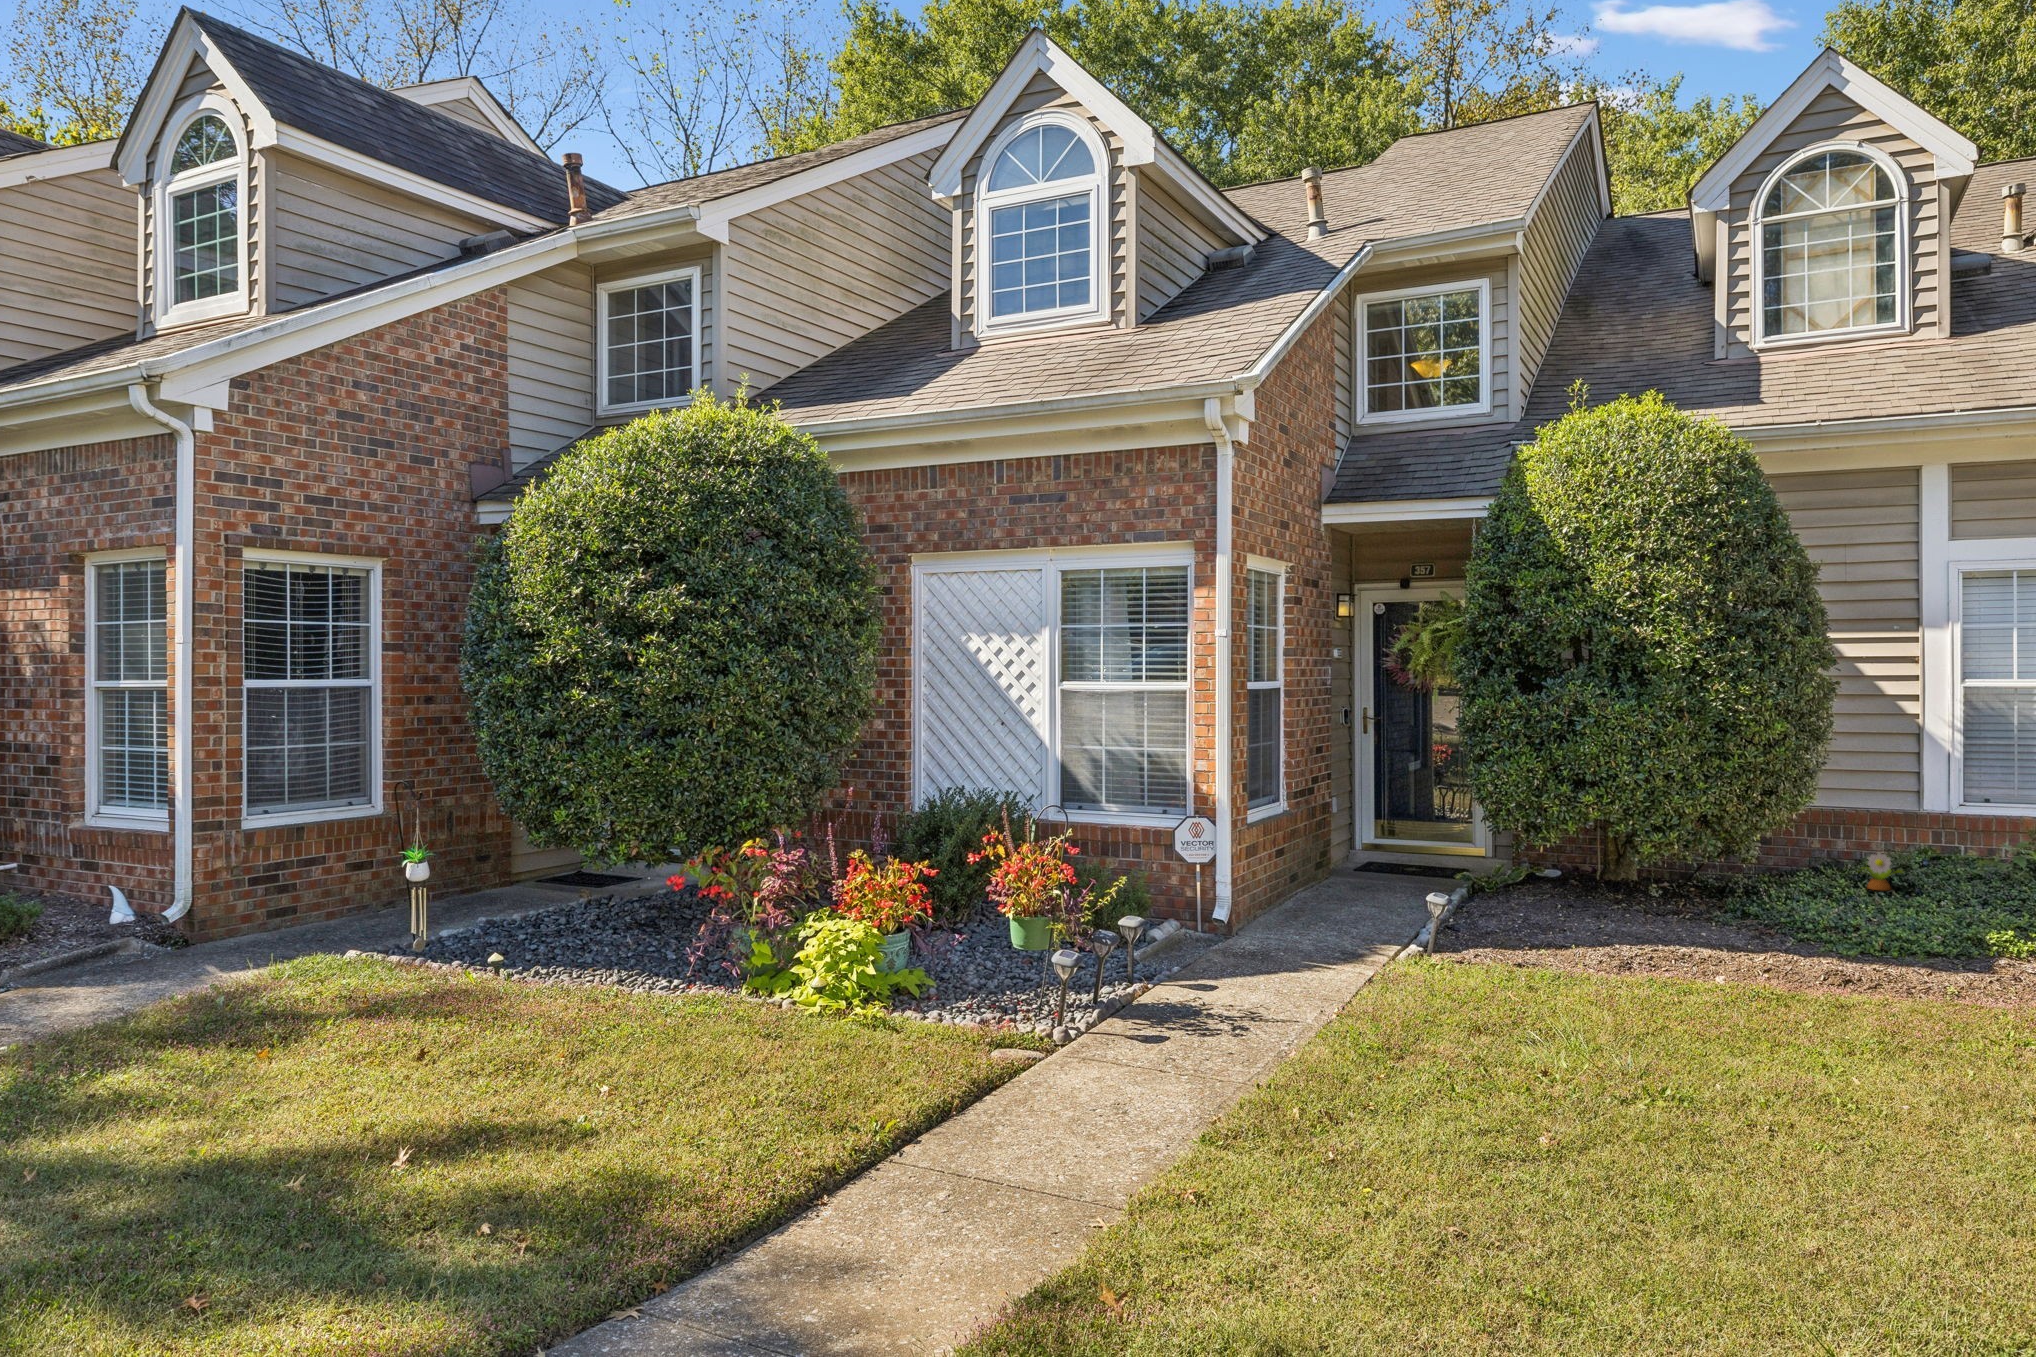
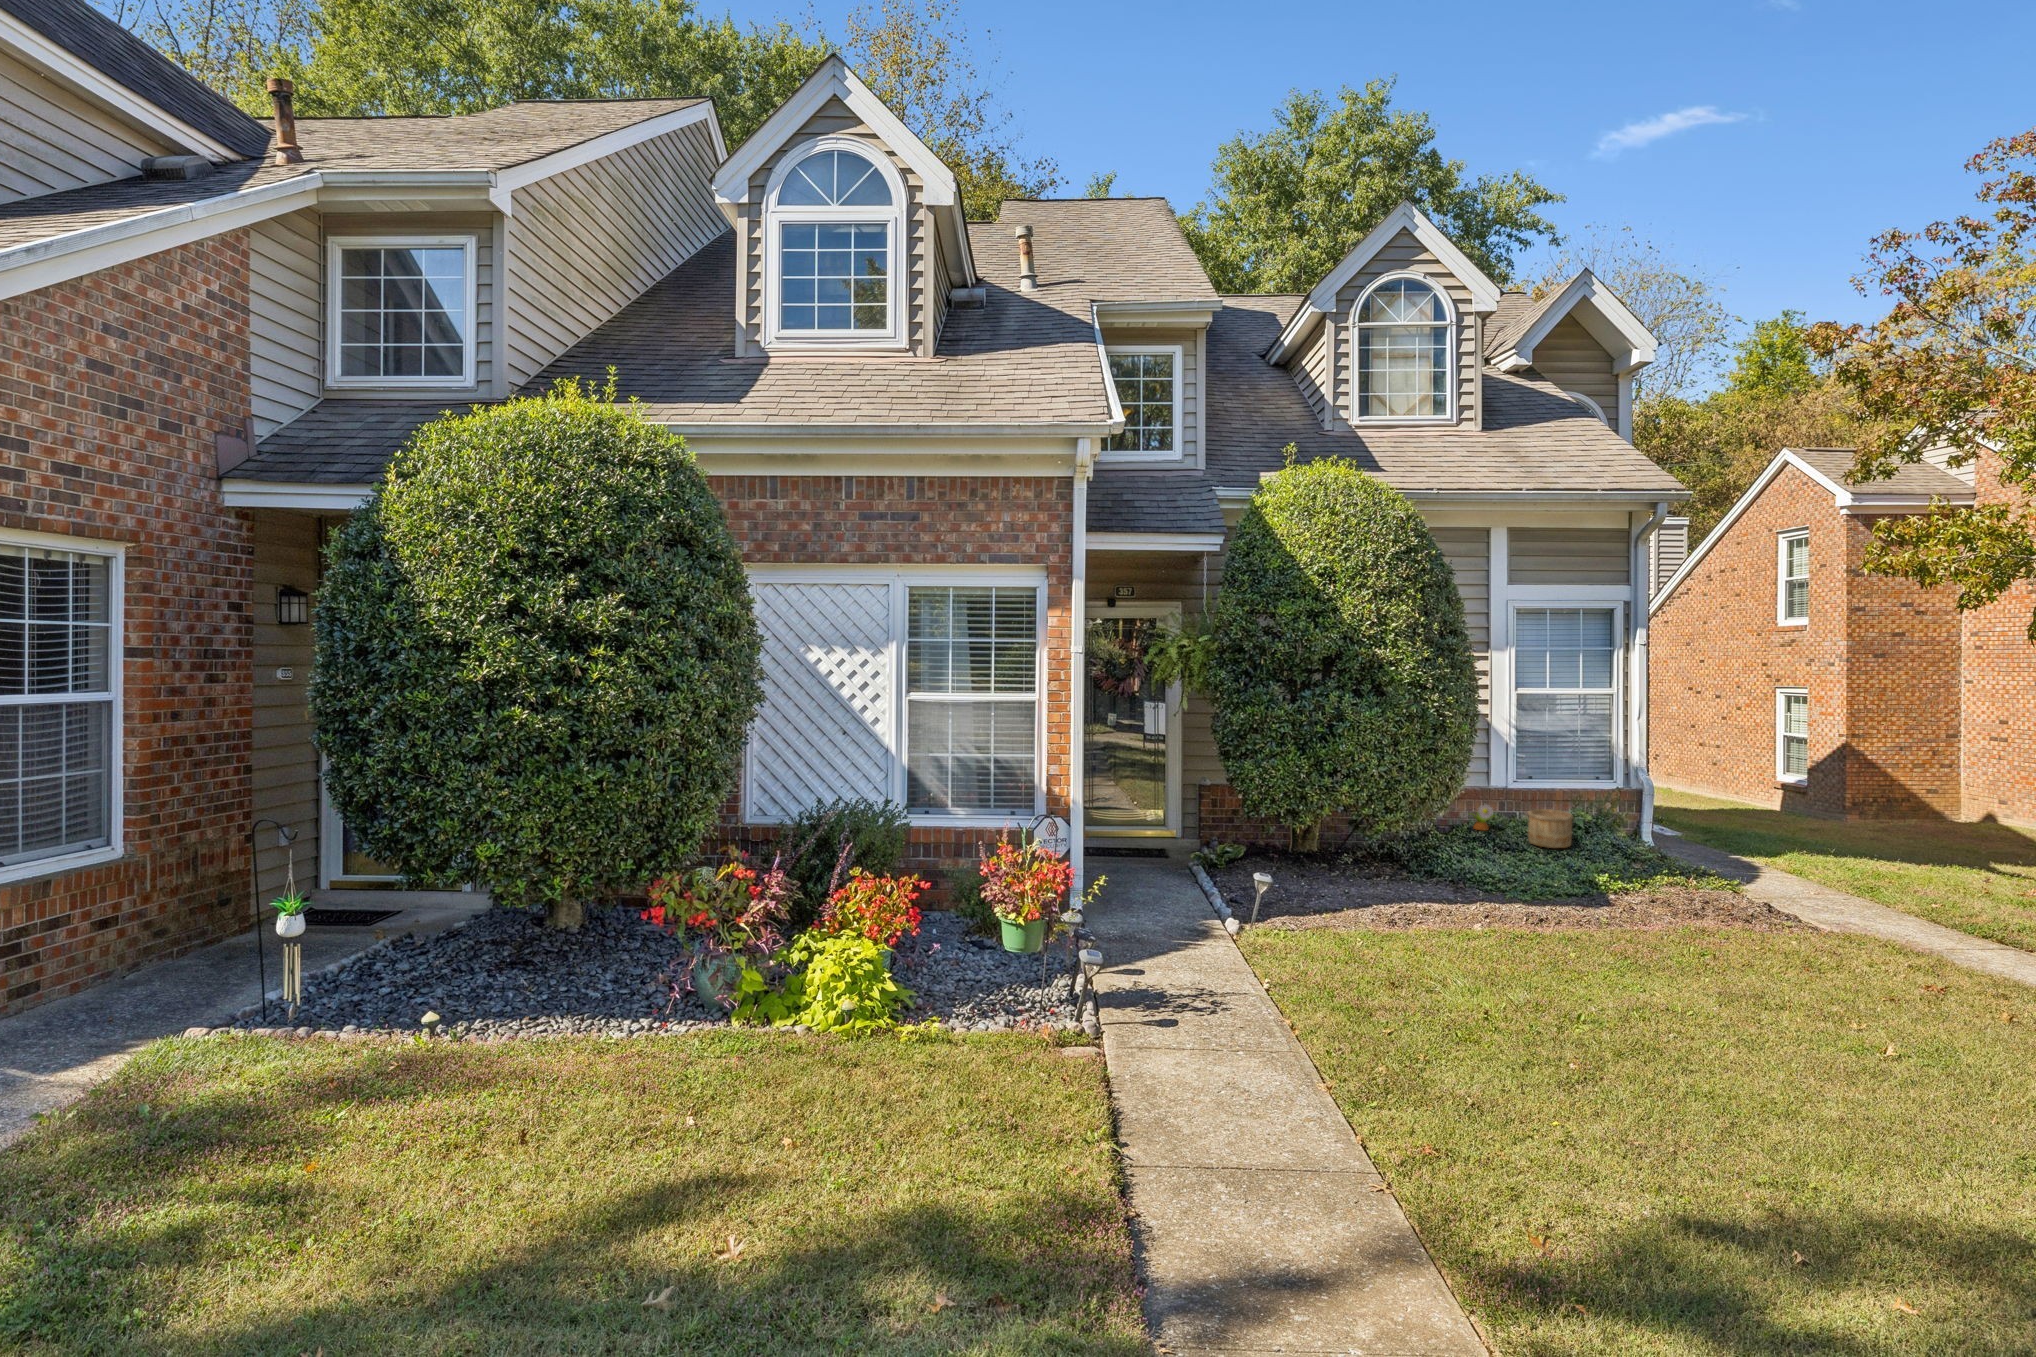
wooden bucket: none [1926,860,1997,913] -> present [1528,809,1573,848]

